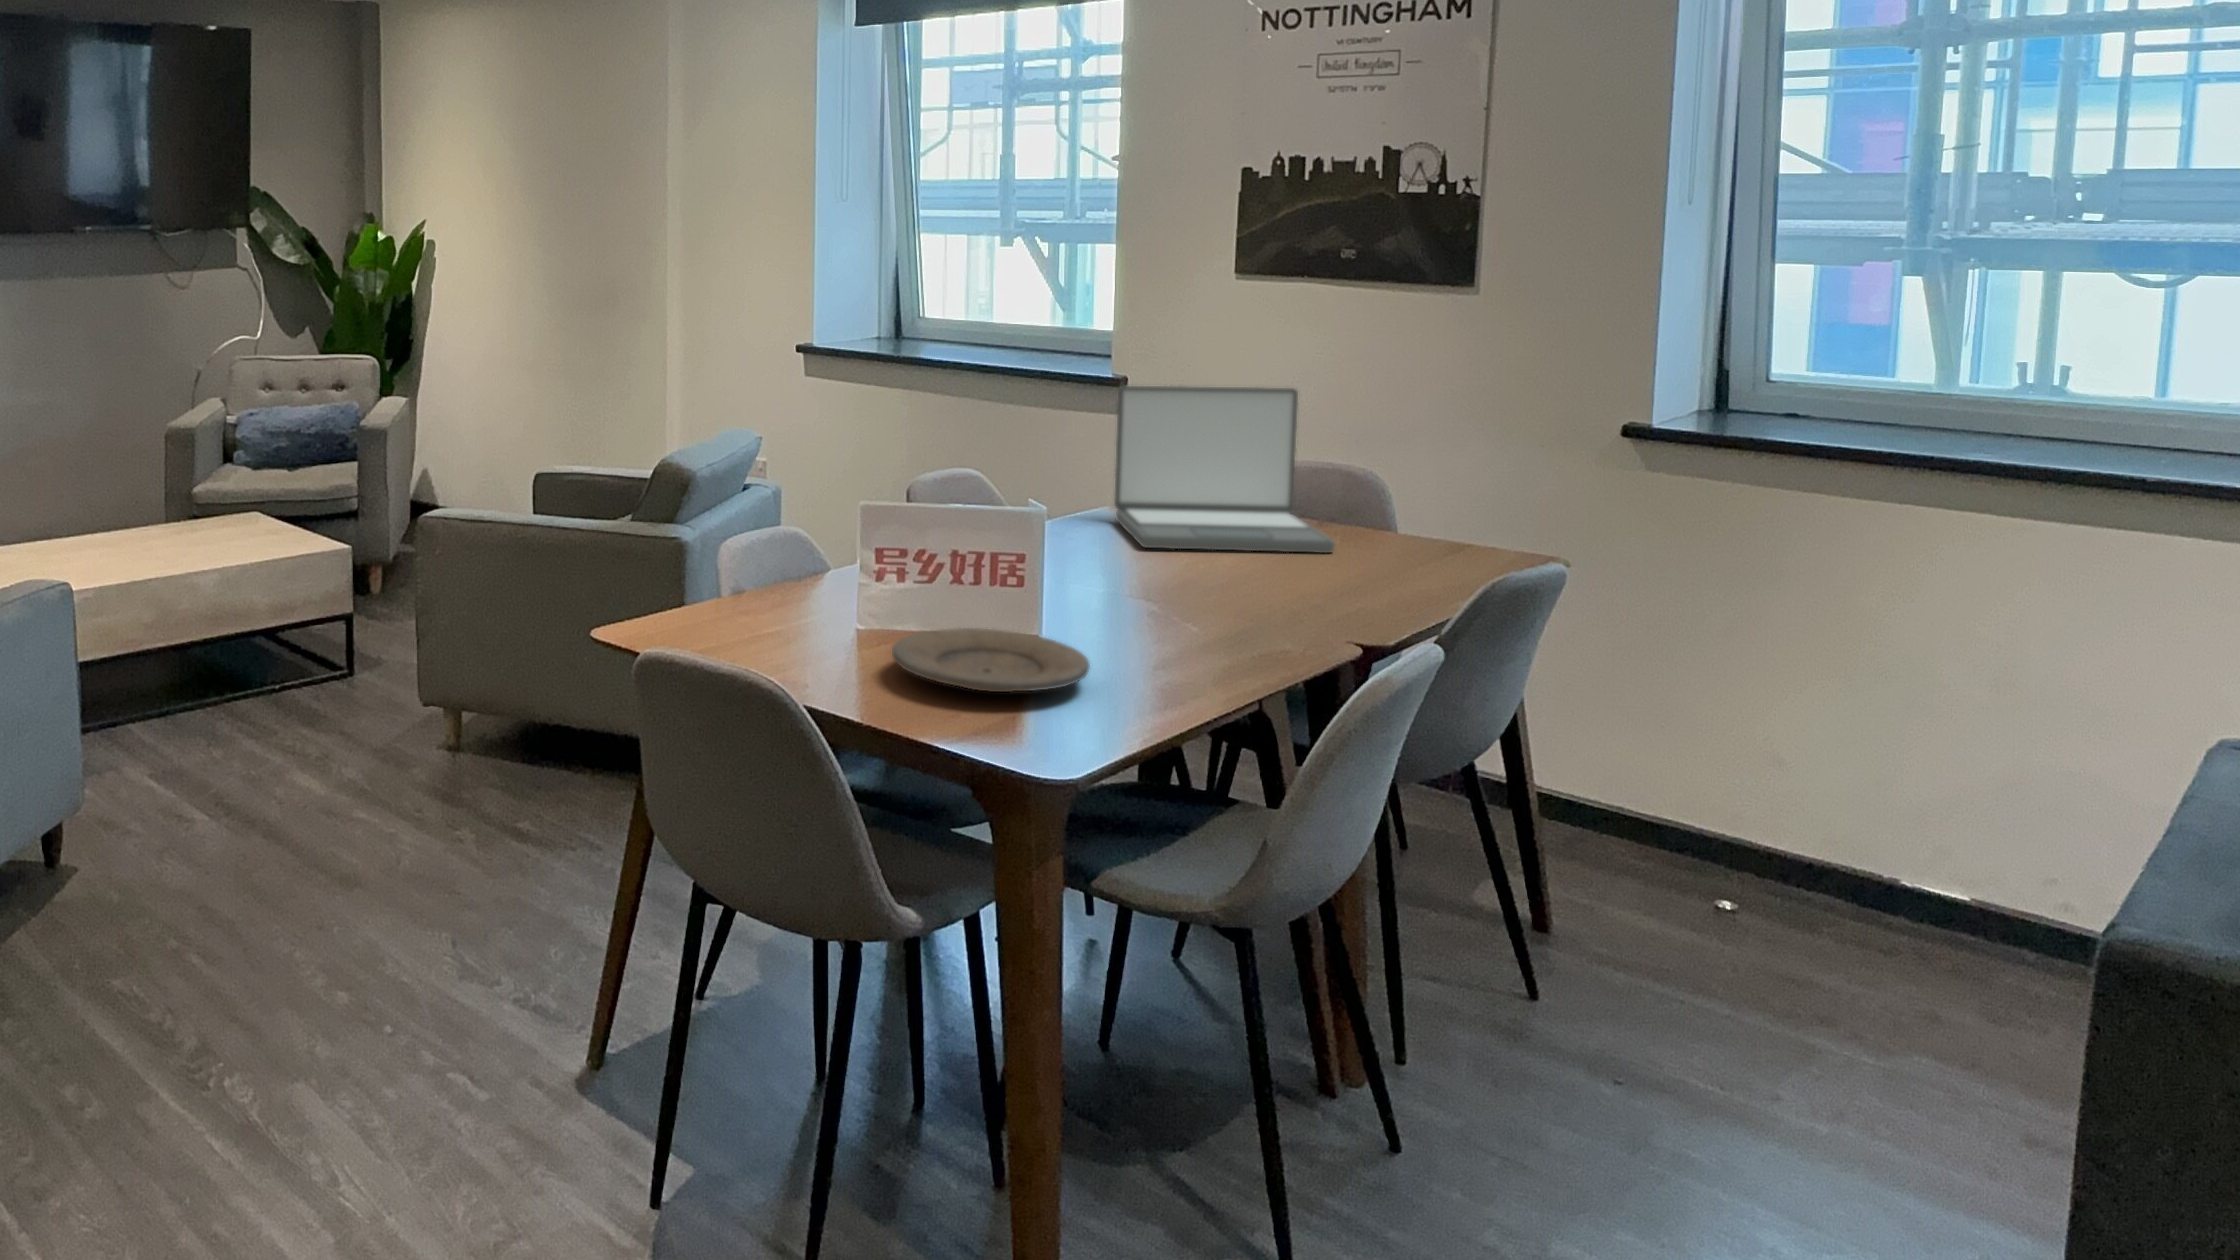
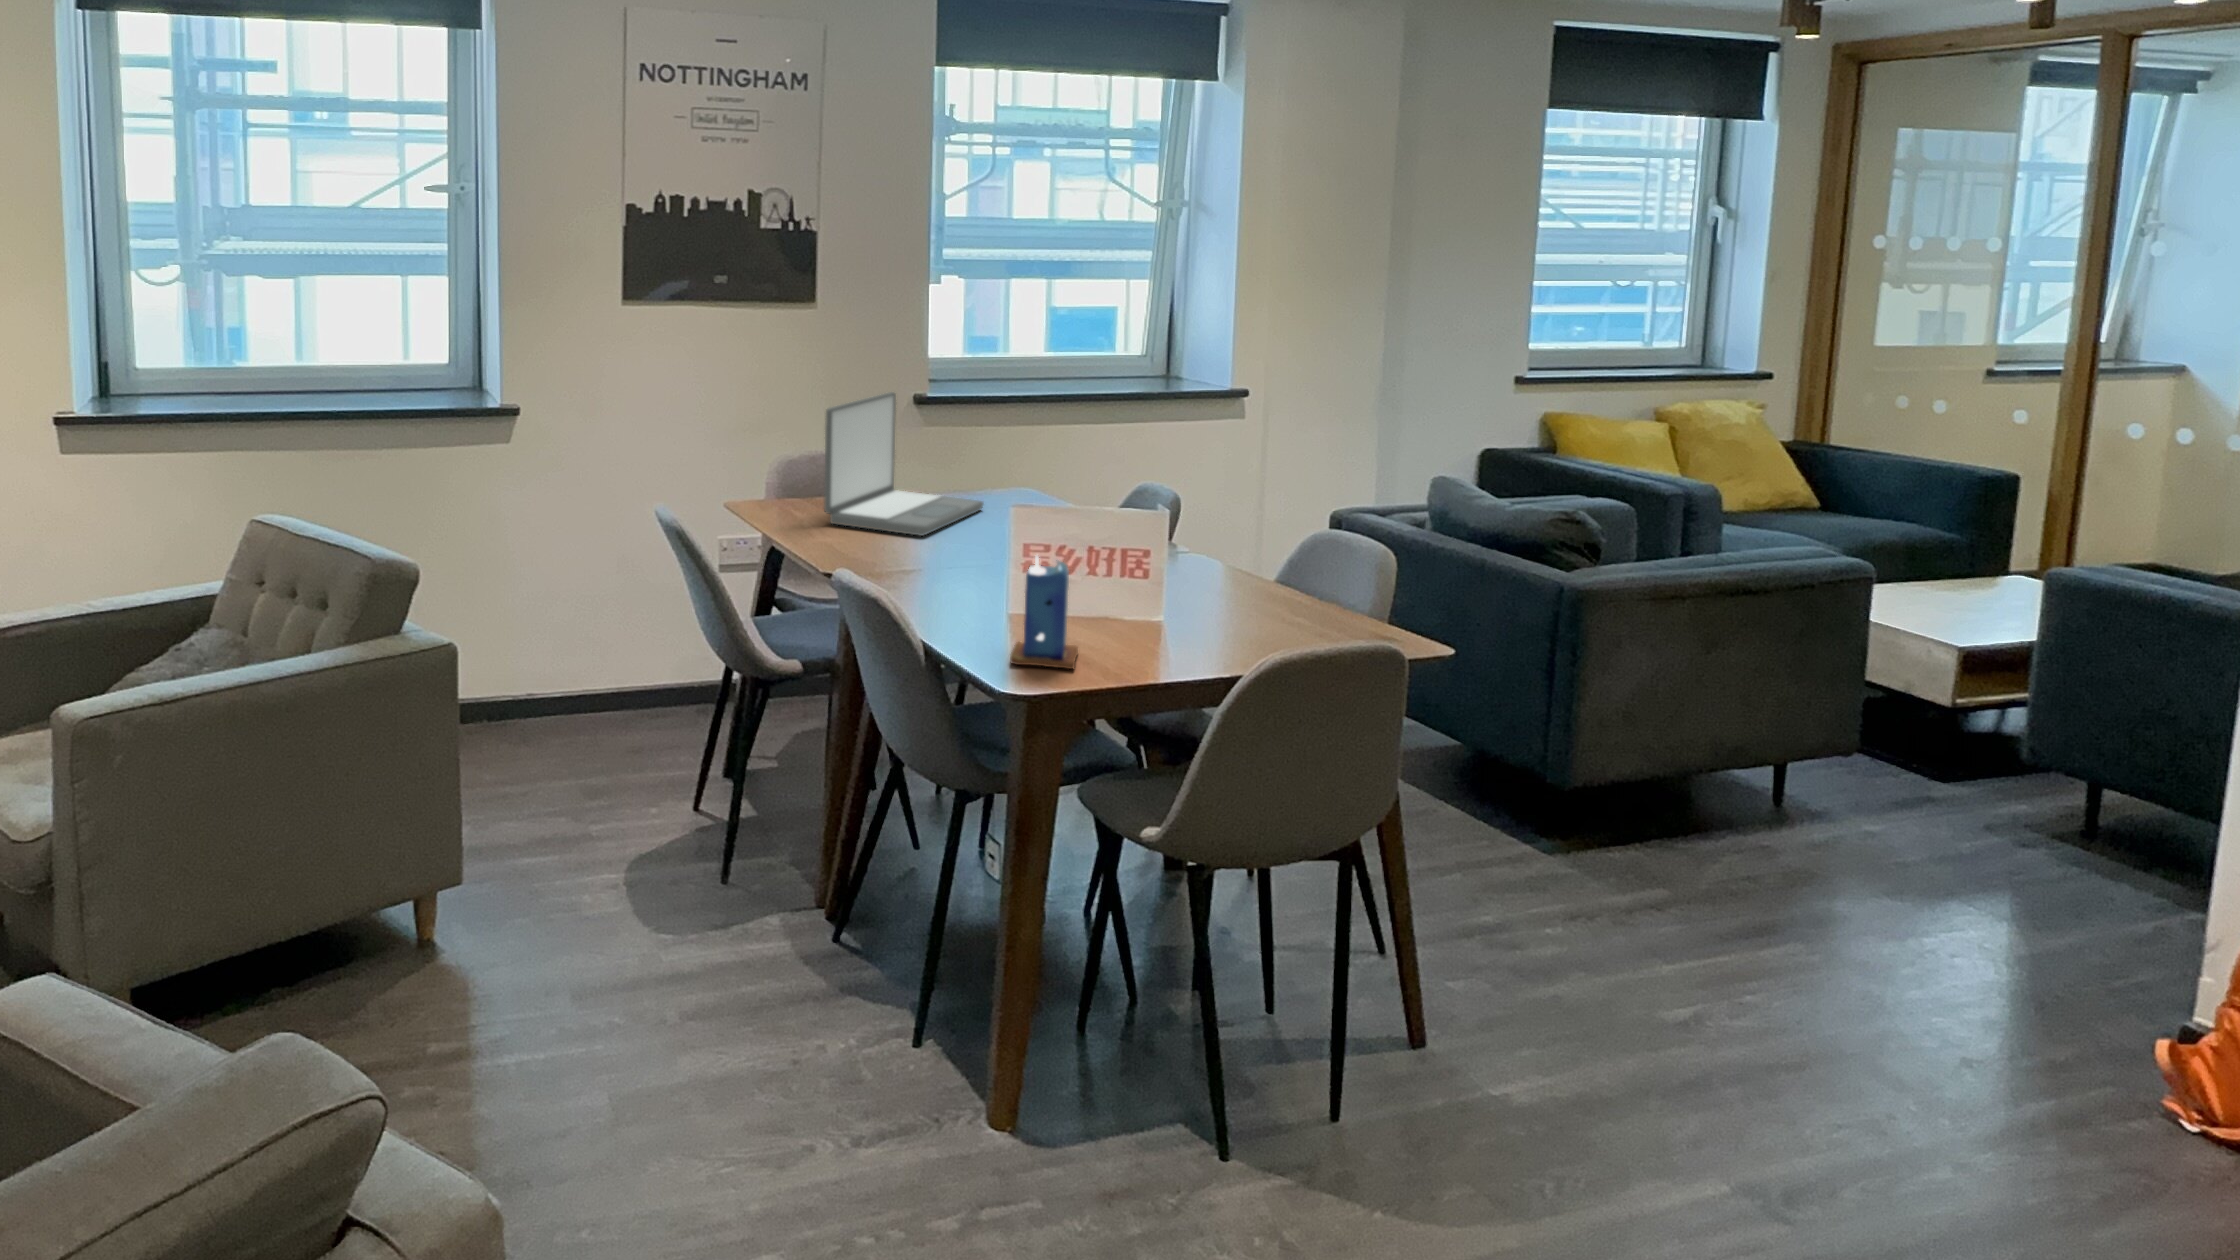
candle: none [730,504,812,634] -> present [1010,556,1078,669]
plate: present [892,628,1090,692] -> none [1163,598,1312,645]

